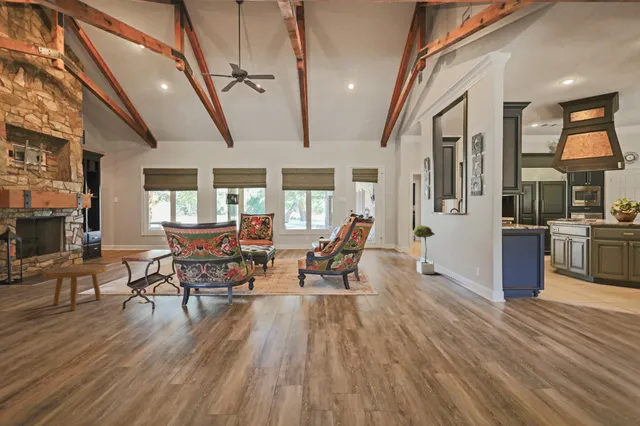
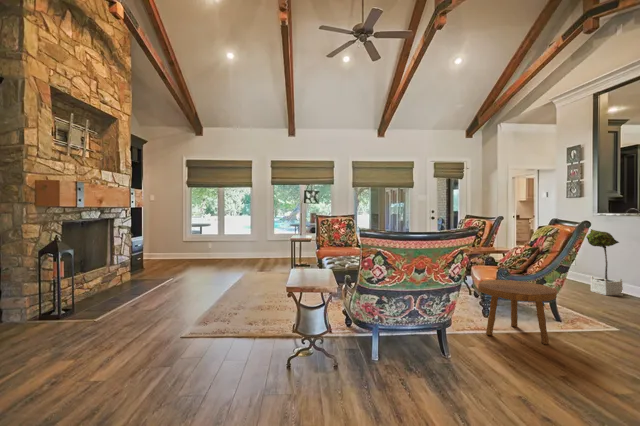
footstool: present [43,264,107,311] -> present [478,280,557,344]

